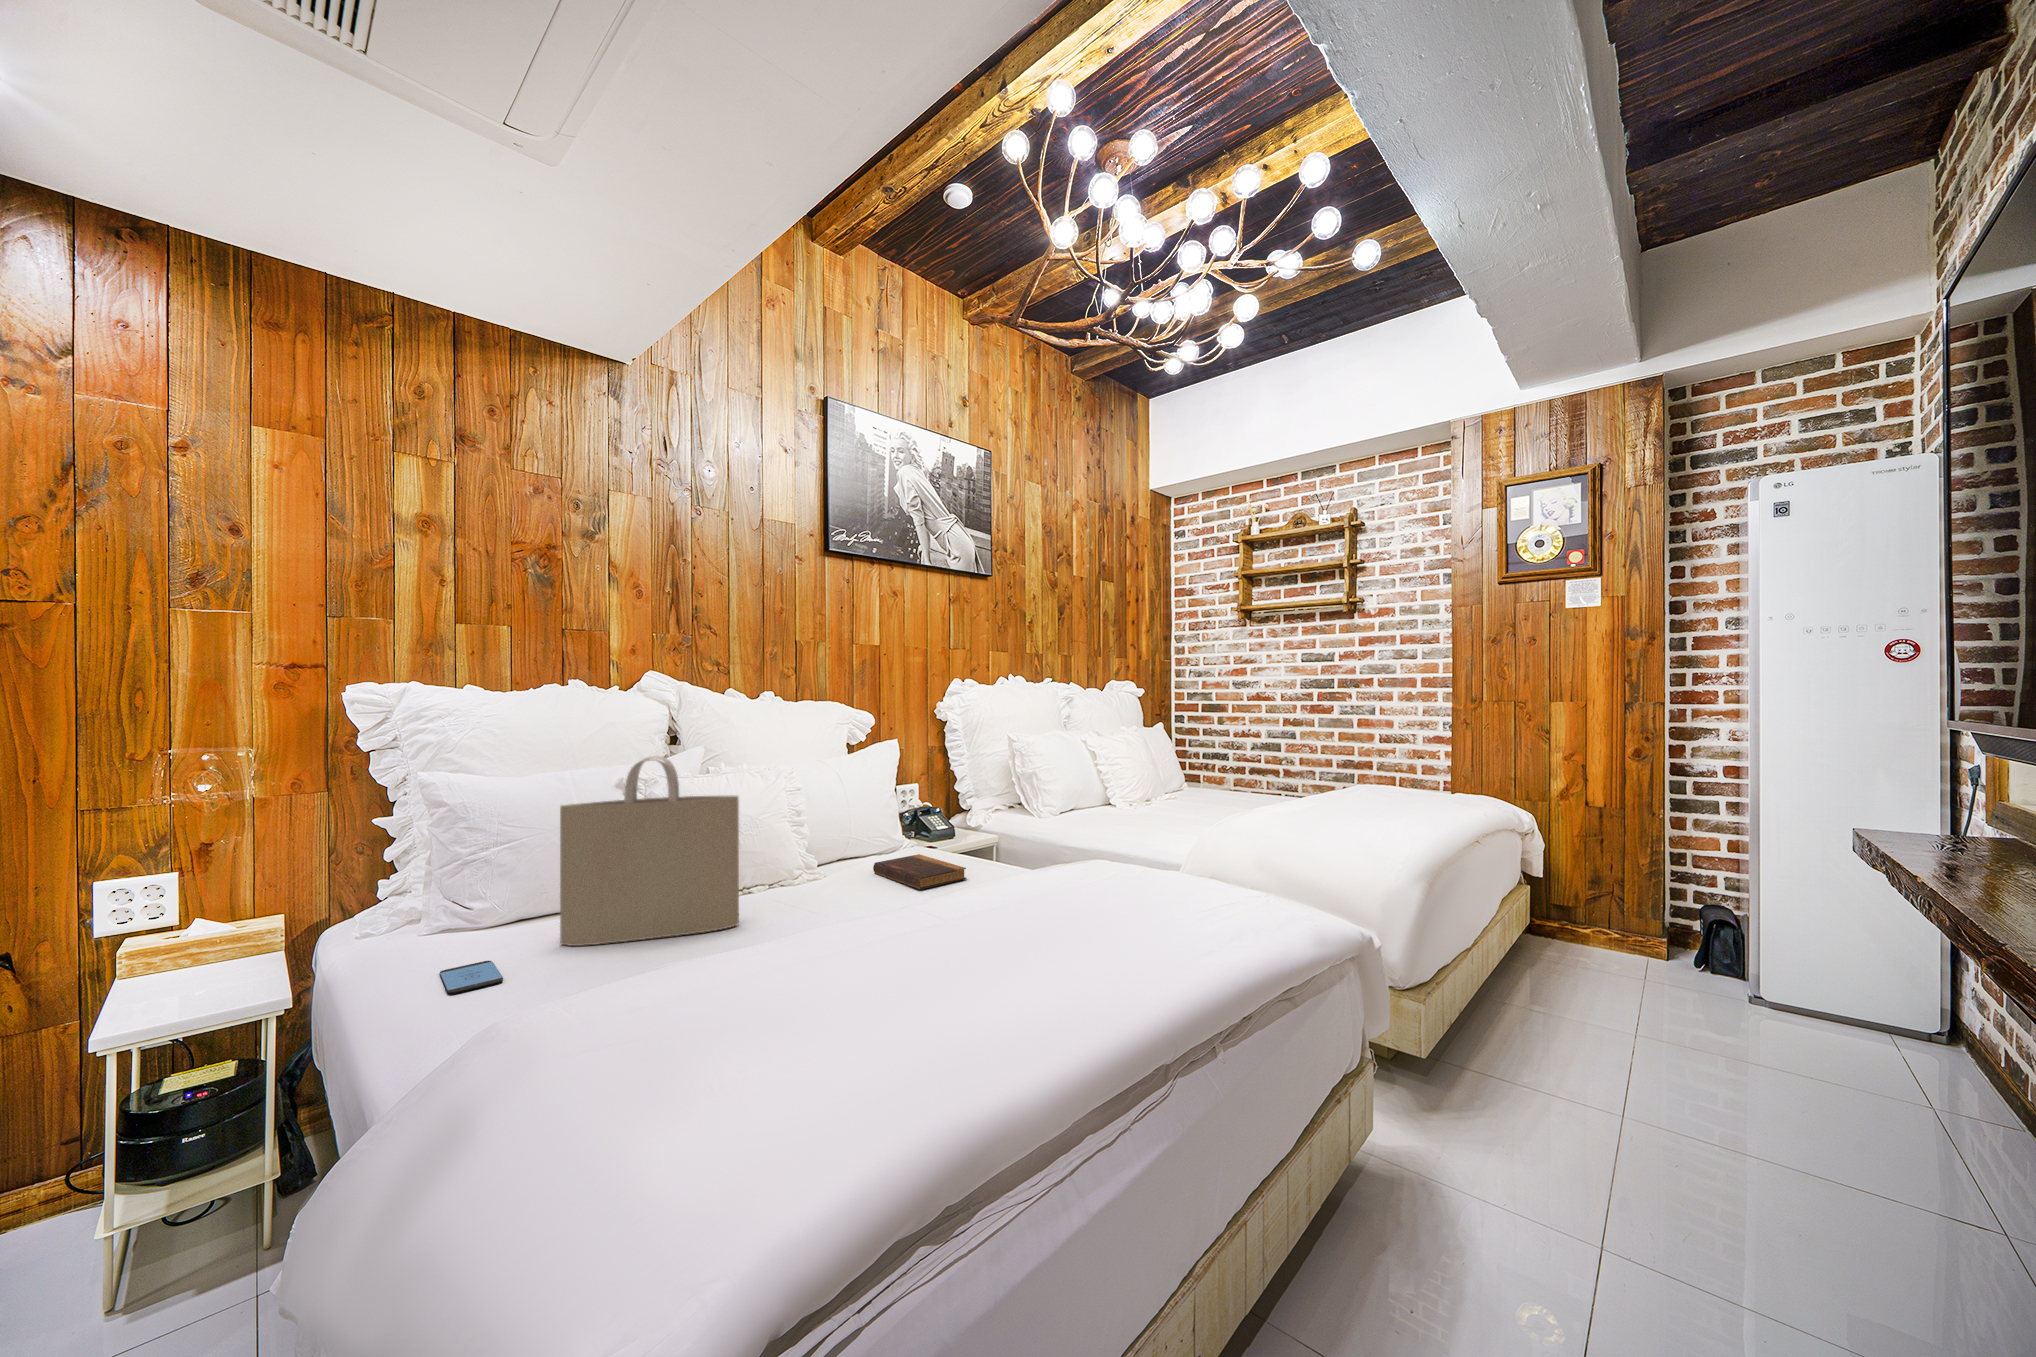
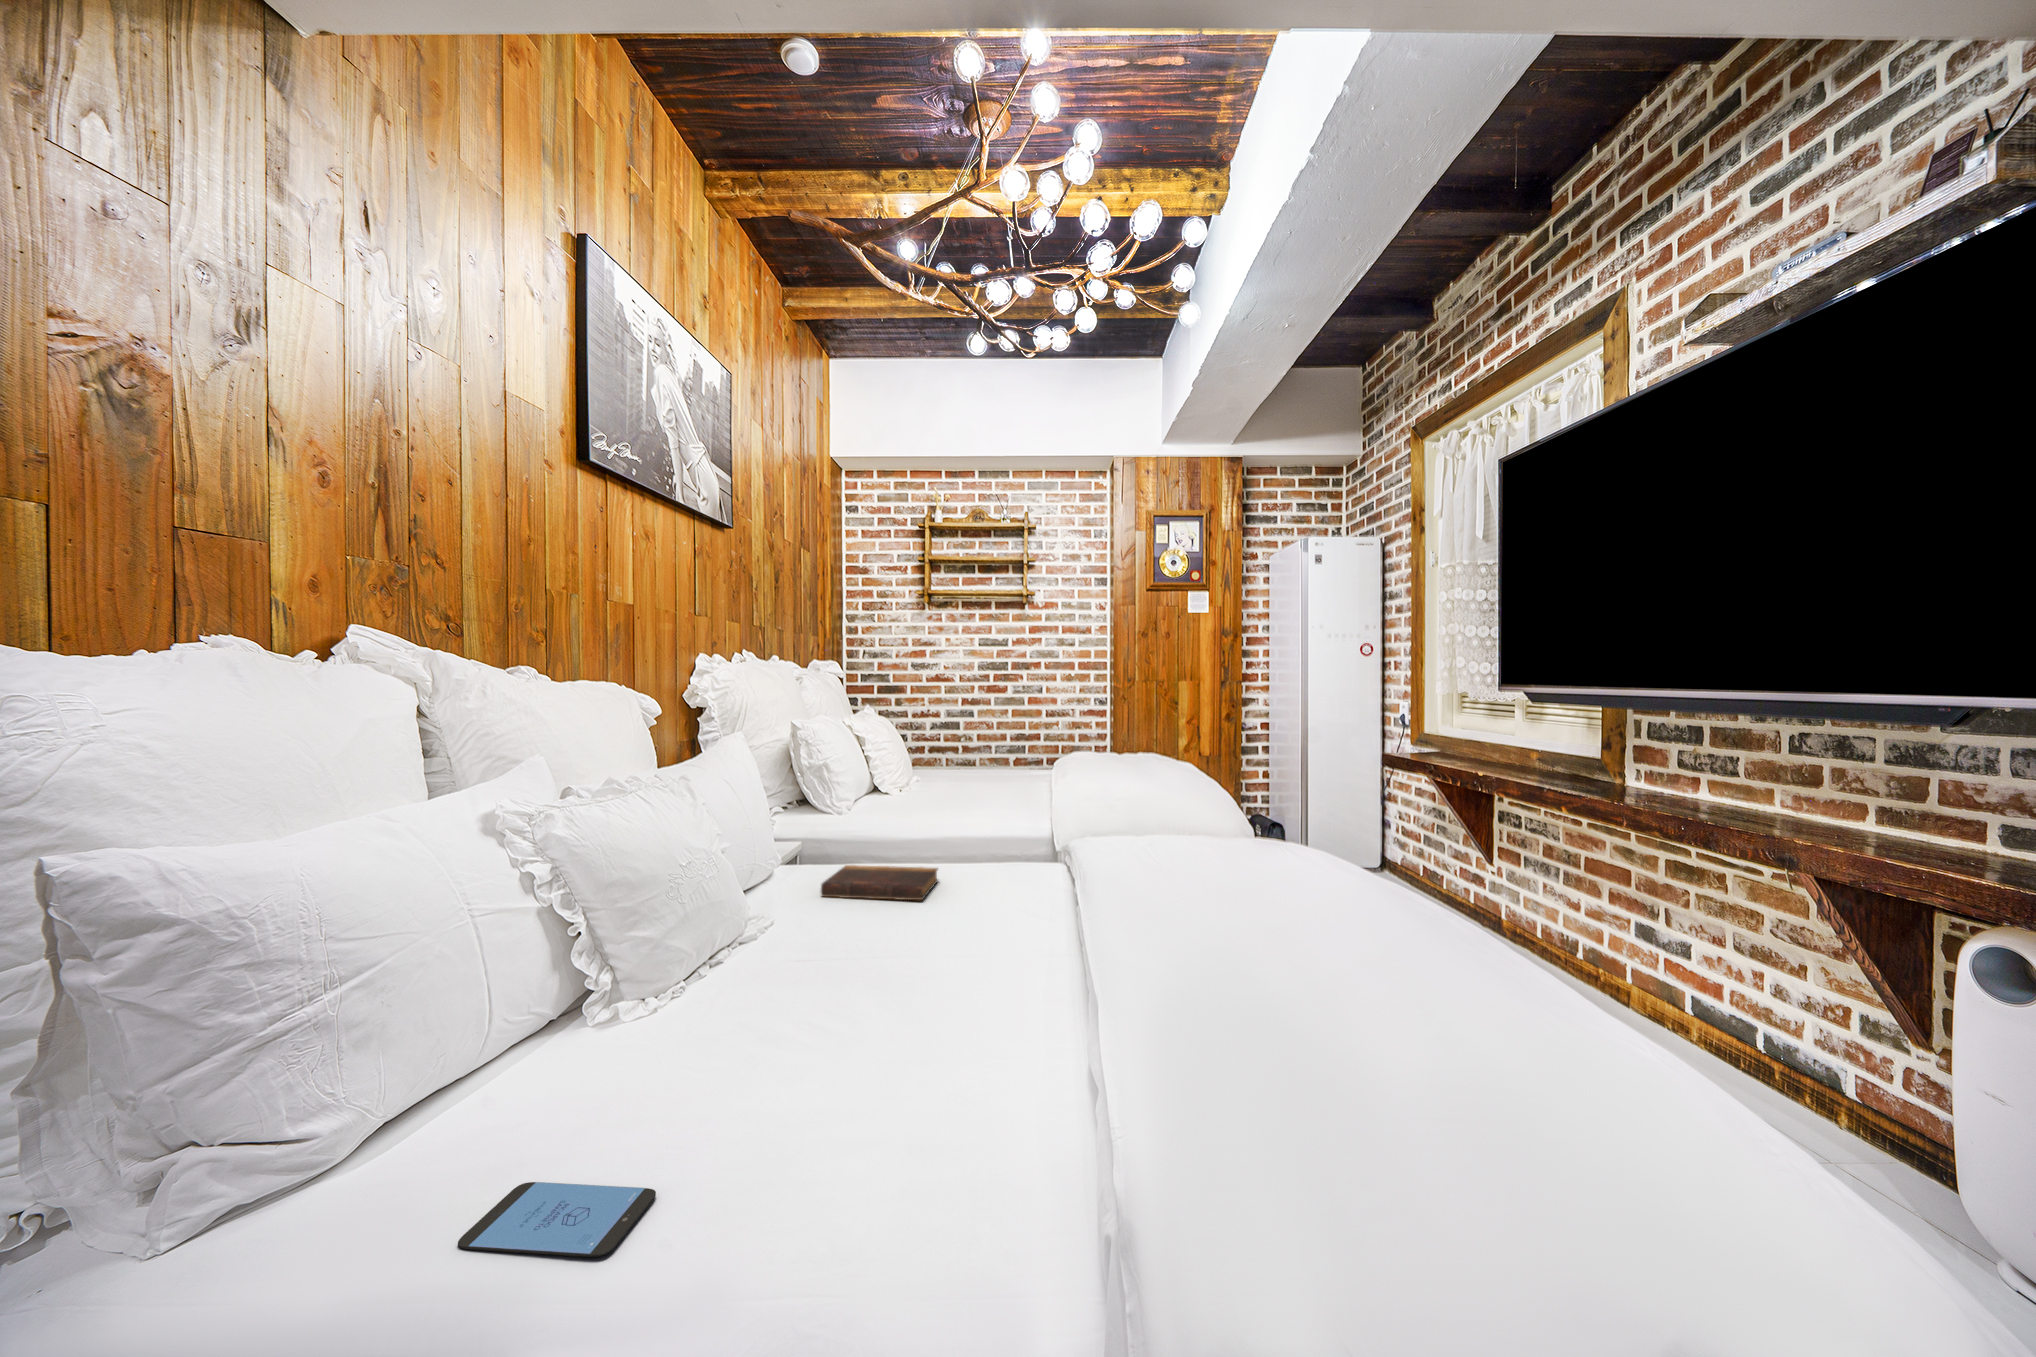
tote bag: present [560,756,739,946] -> none [597,759,819,1110]

